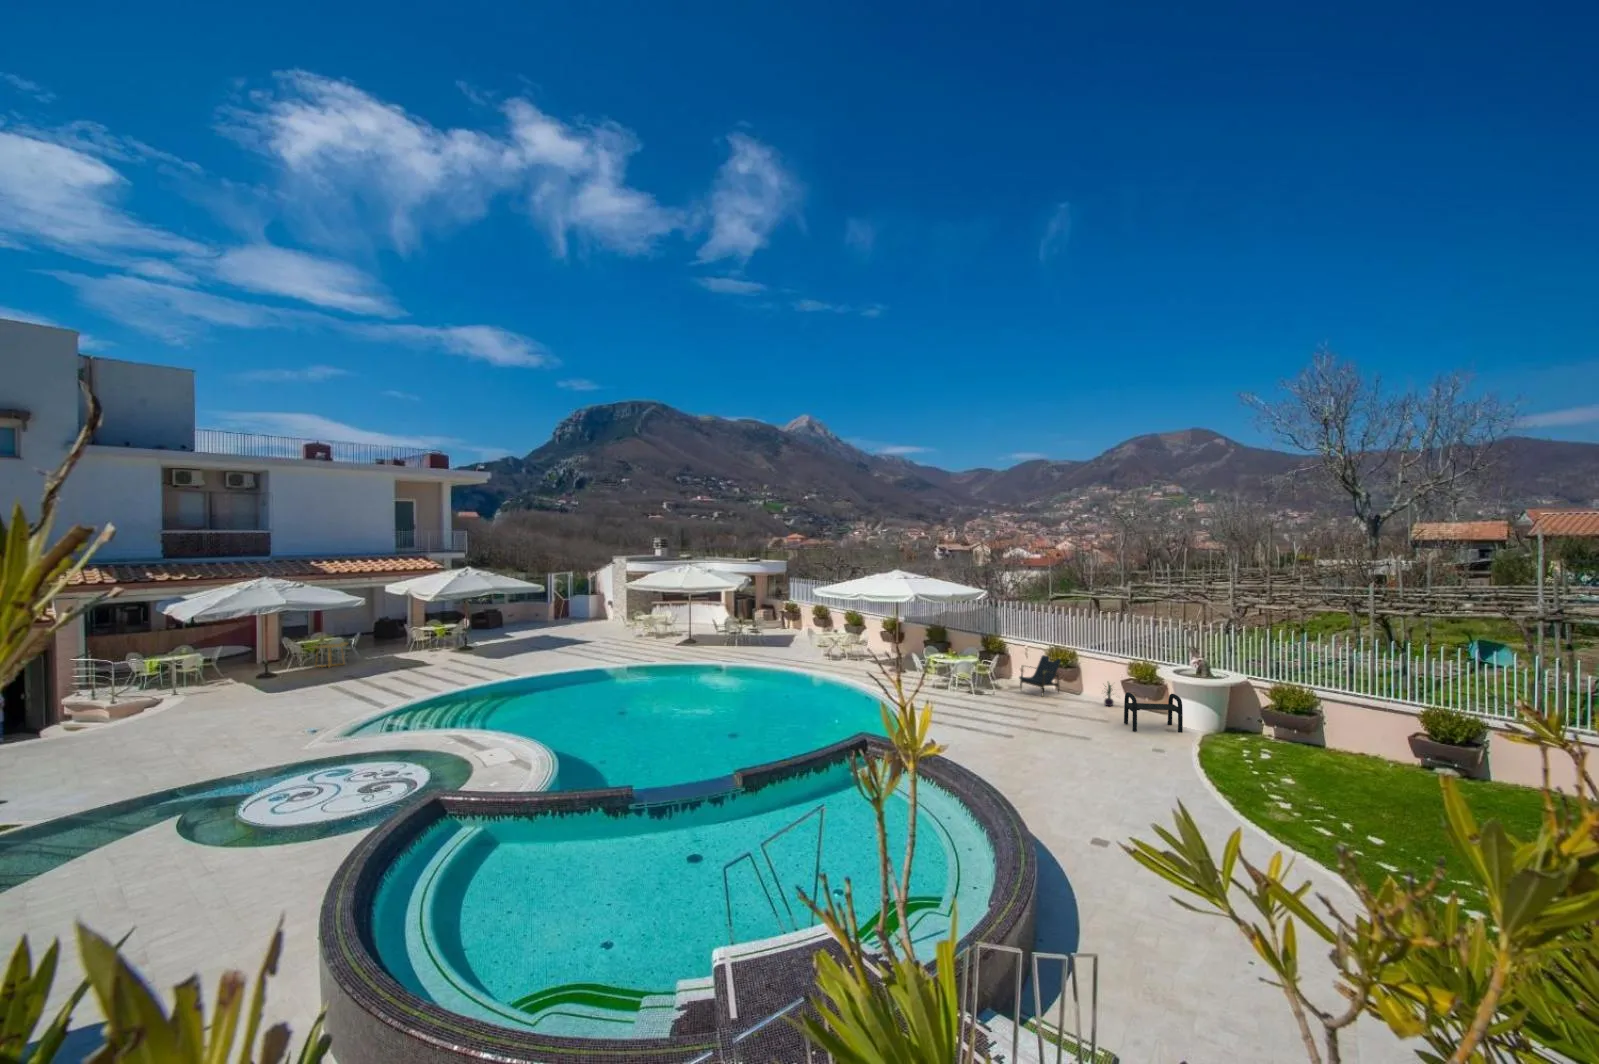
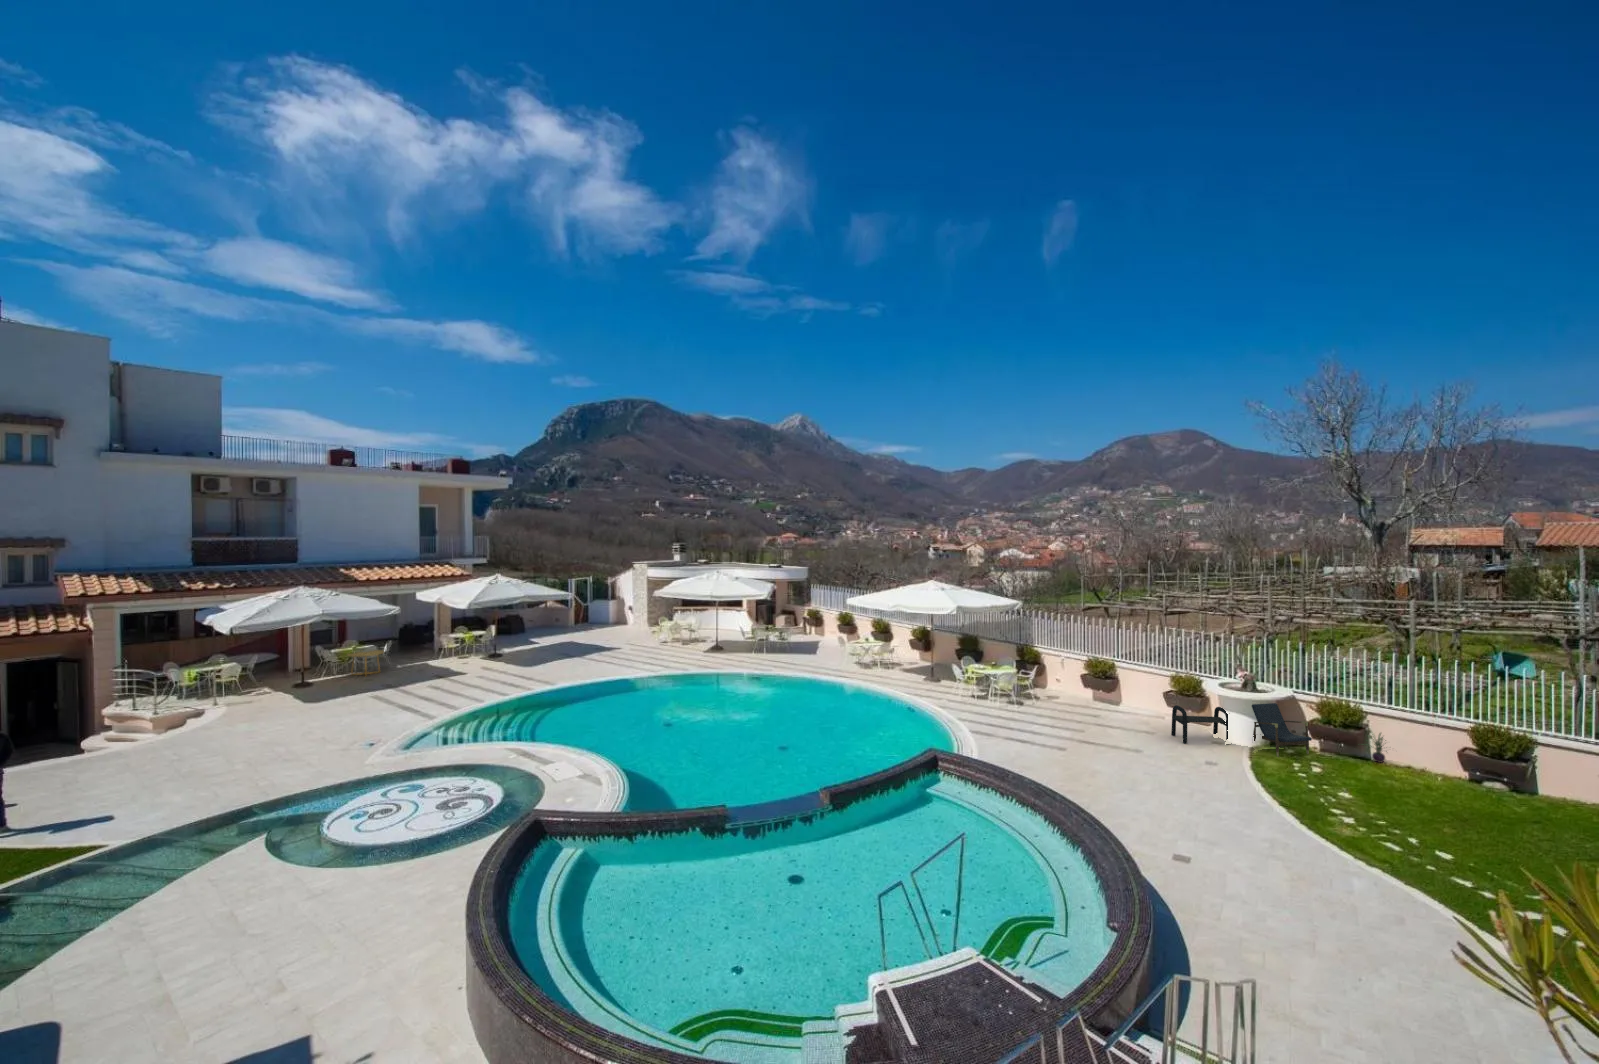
lounge chair: present [1019,655,1061,695] -> present [1252,703,1312,757]
decorative plant: present [1104,683,1114,706] -> present [1371,733,1387,763]

